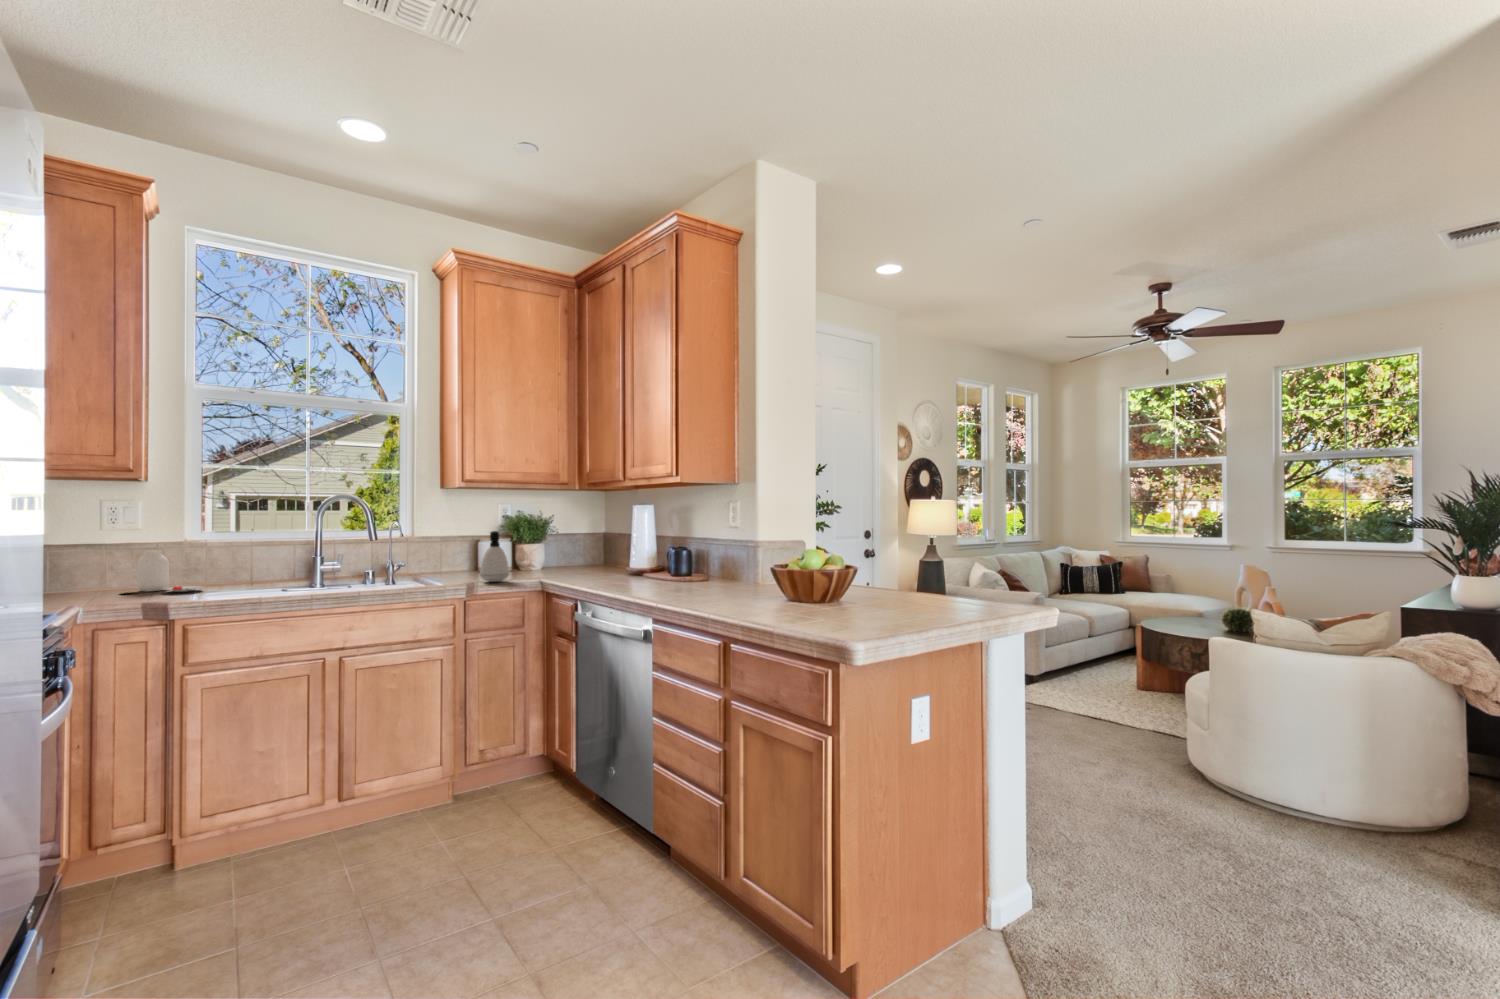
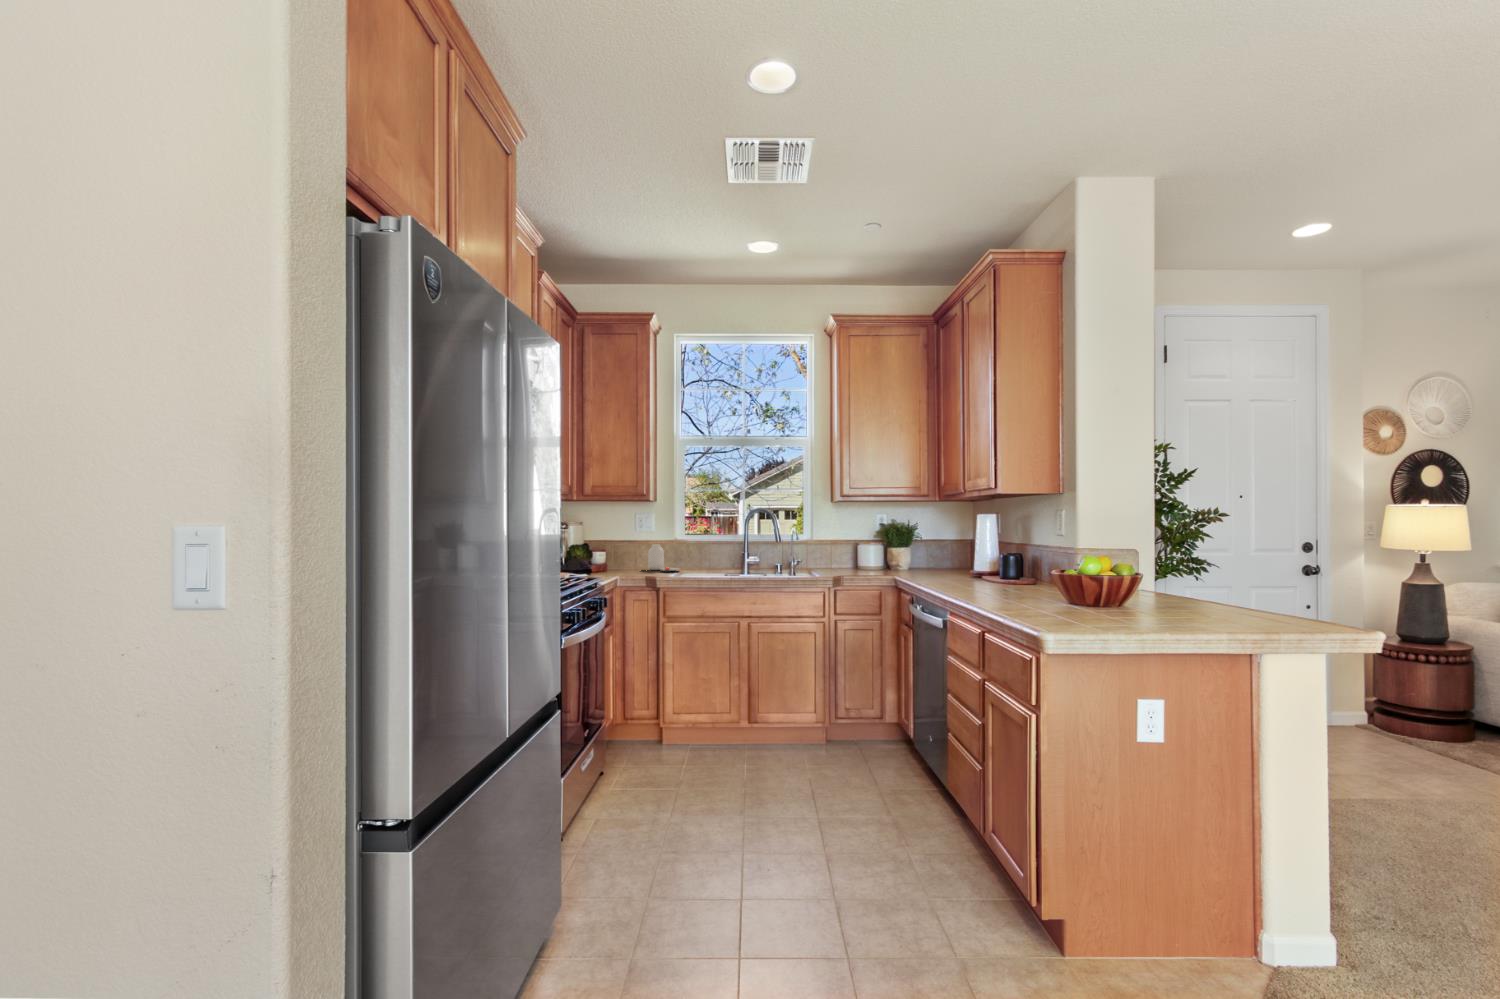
soap dispenser: present [480,531,509,582] -> none [849,537,871,577]

